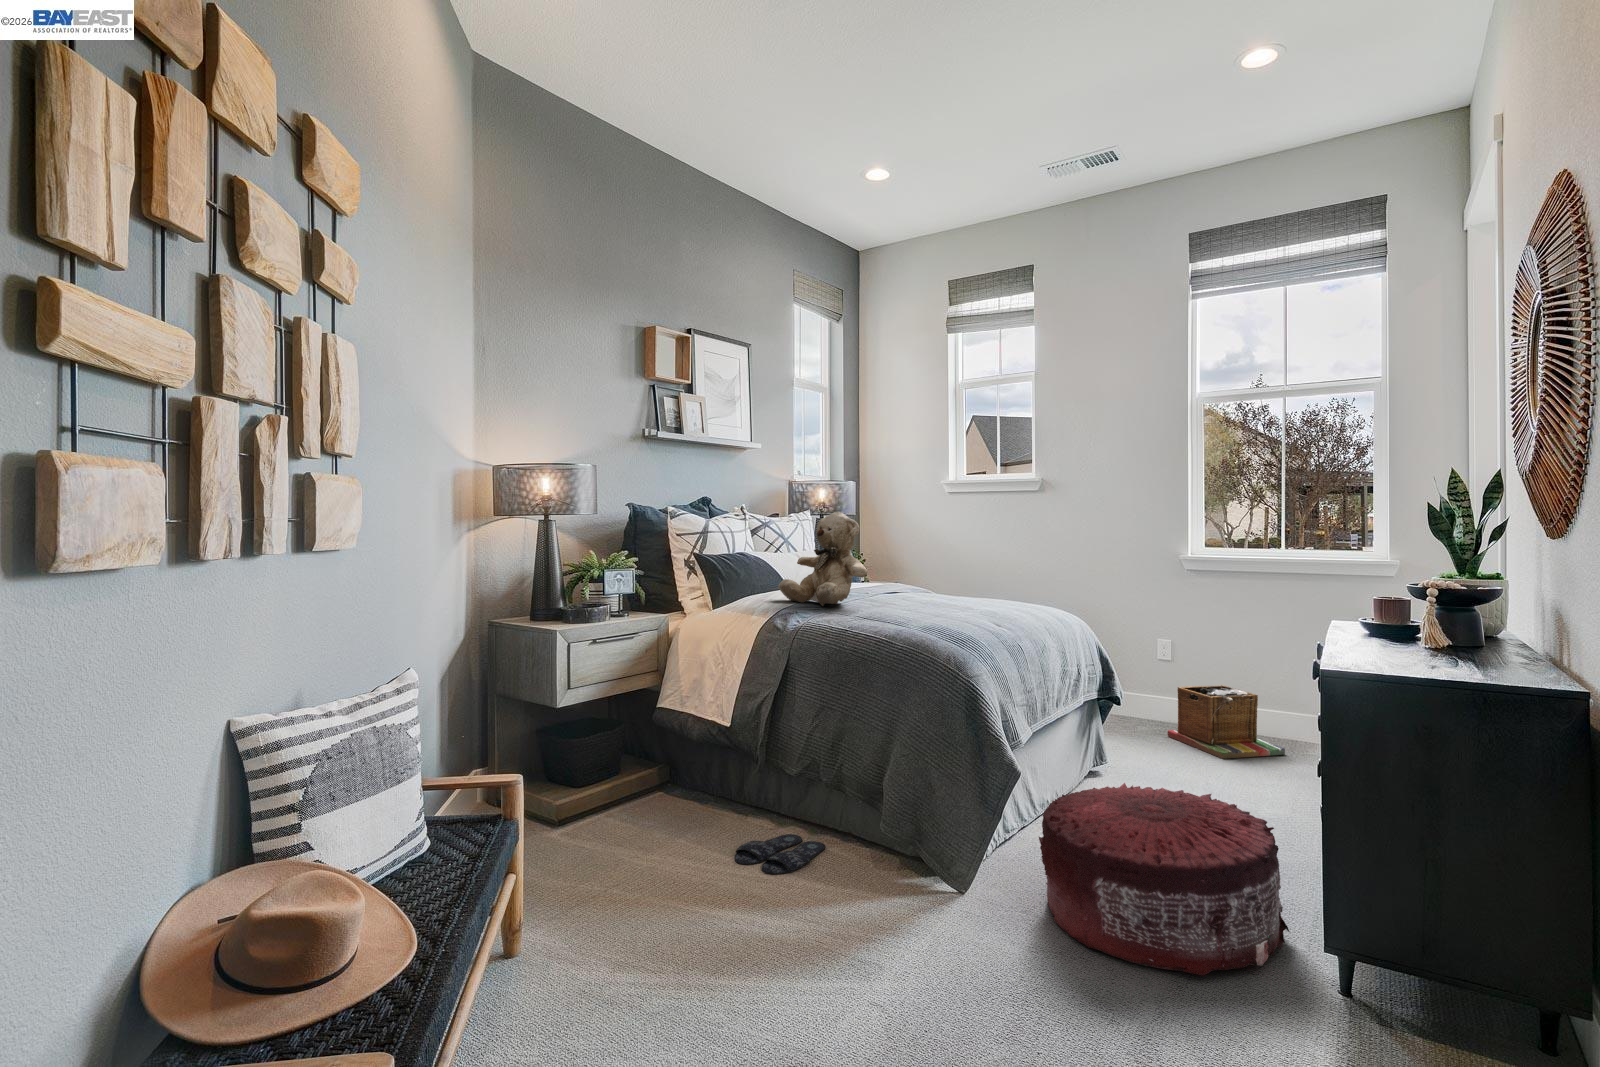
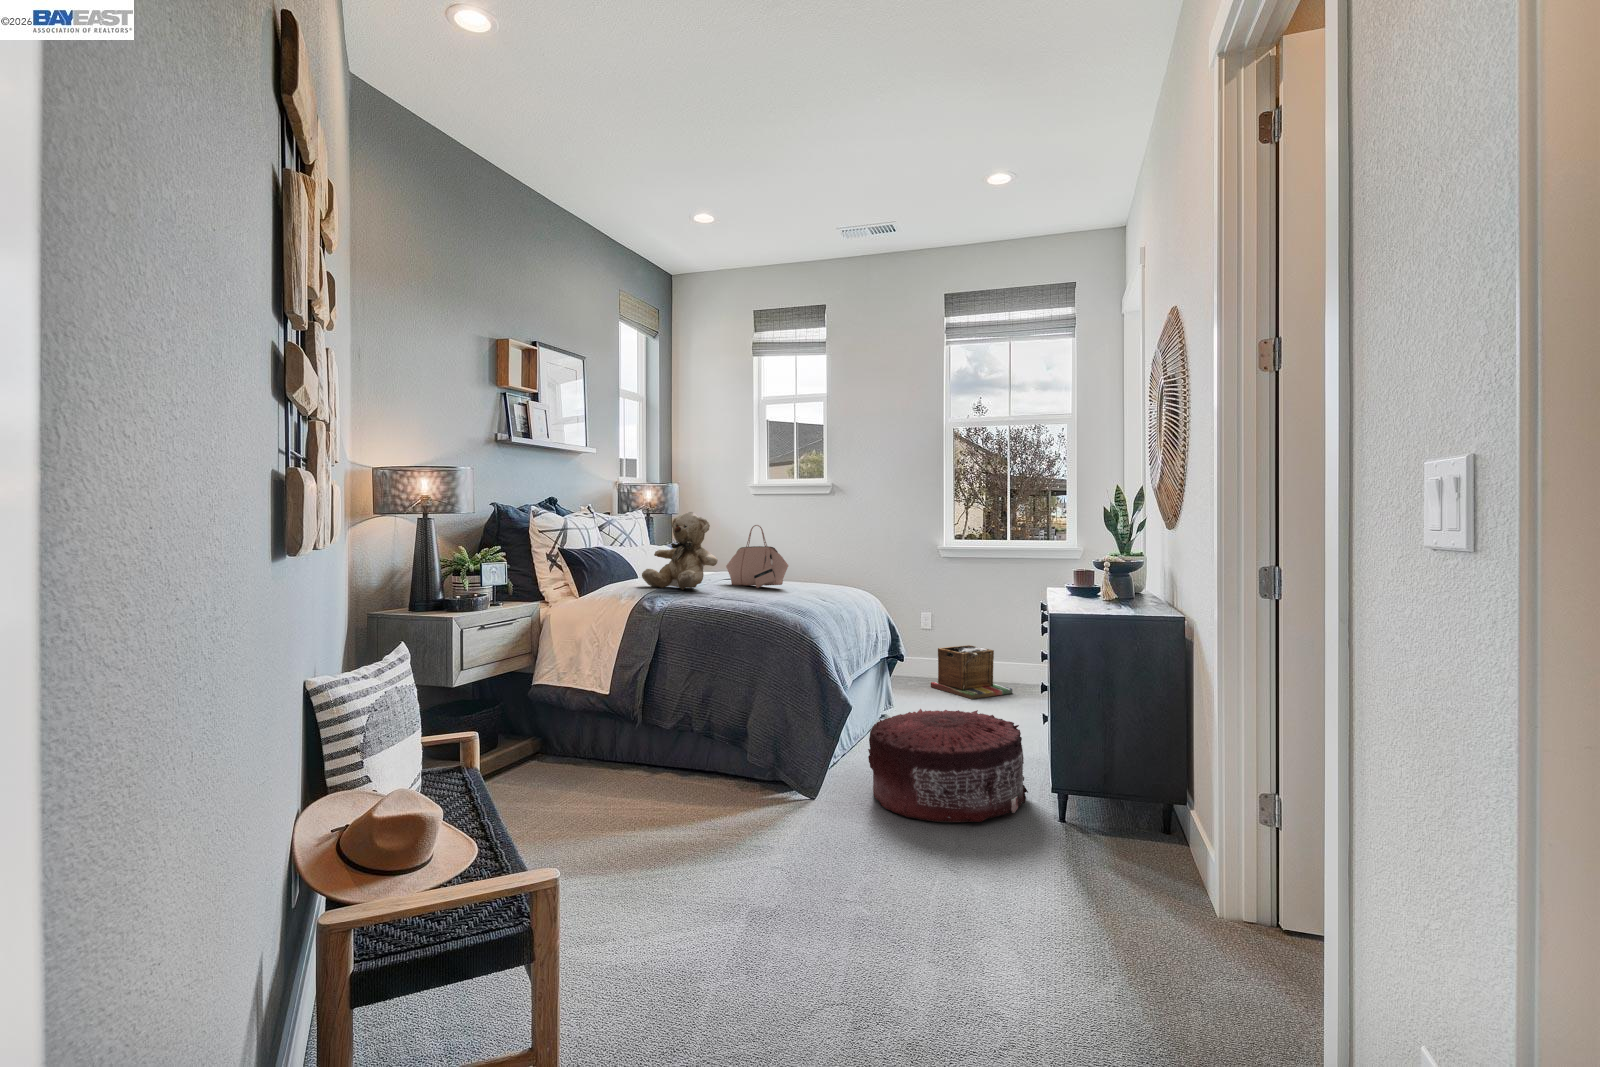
handbag: none [891,528,964,605] -> present [726,525,788,588]
slippers: present [735,834,825,874] -> none [627,776,698,803]

